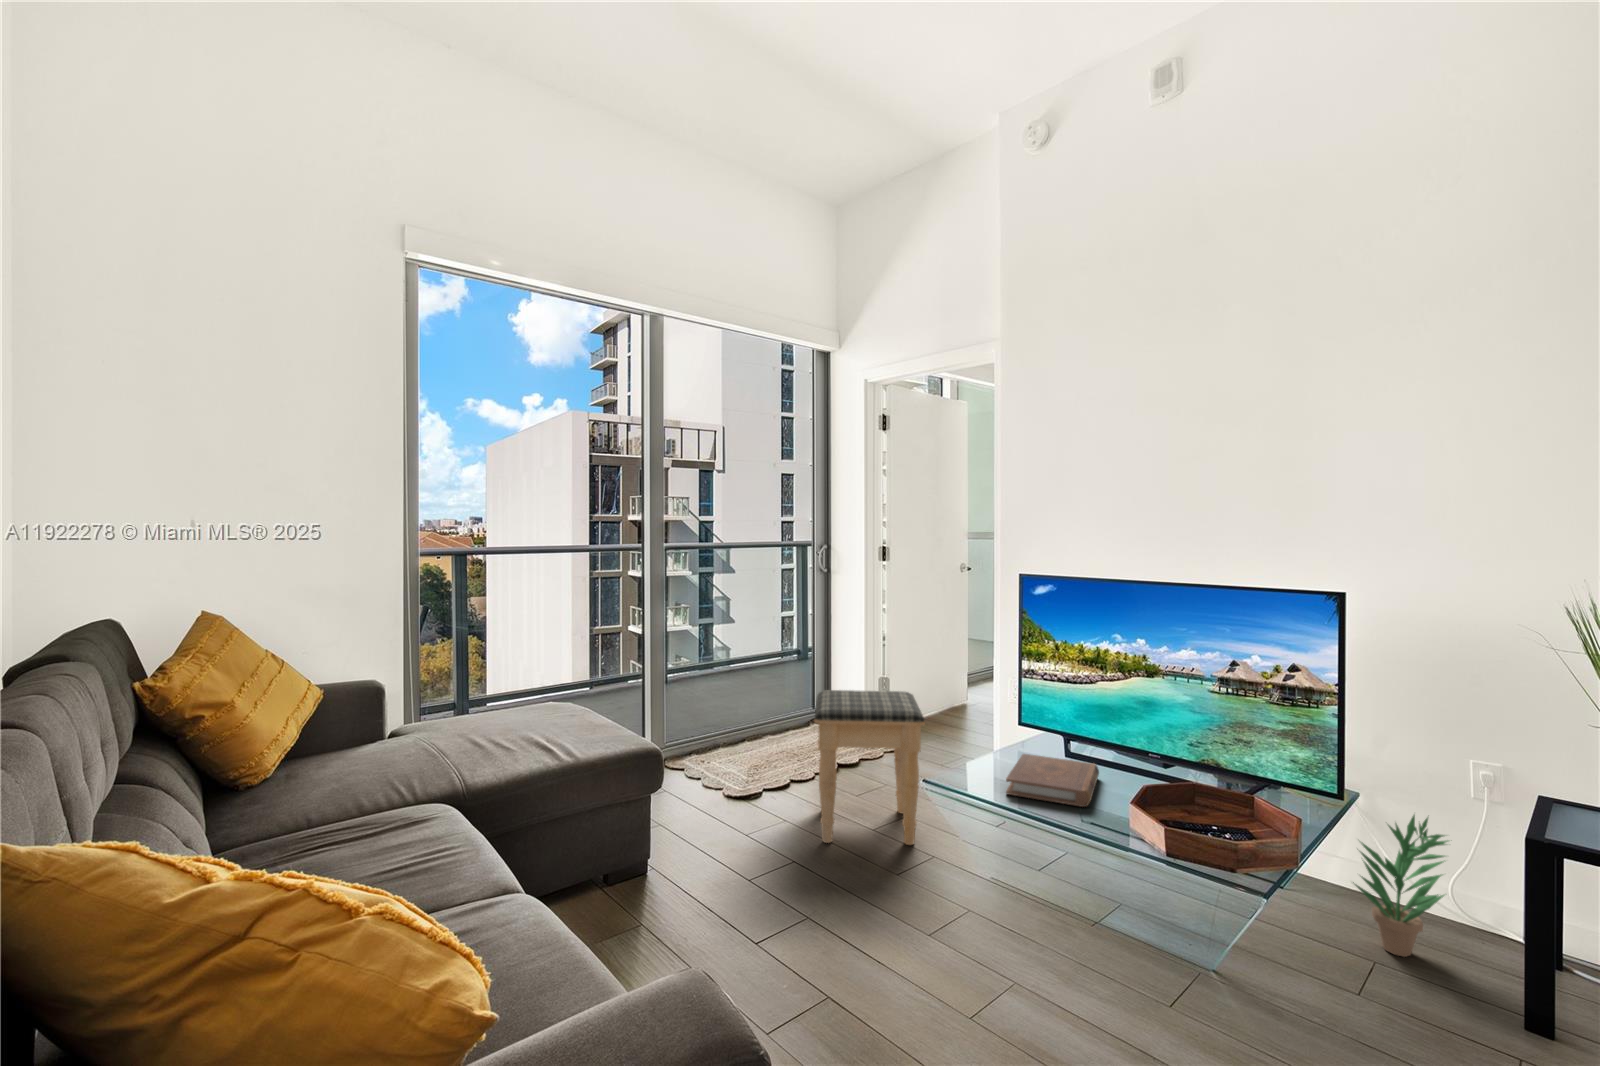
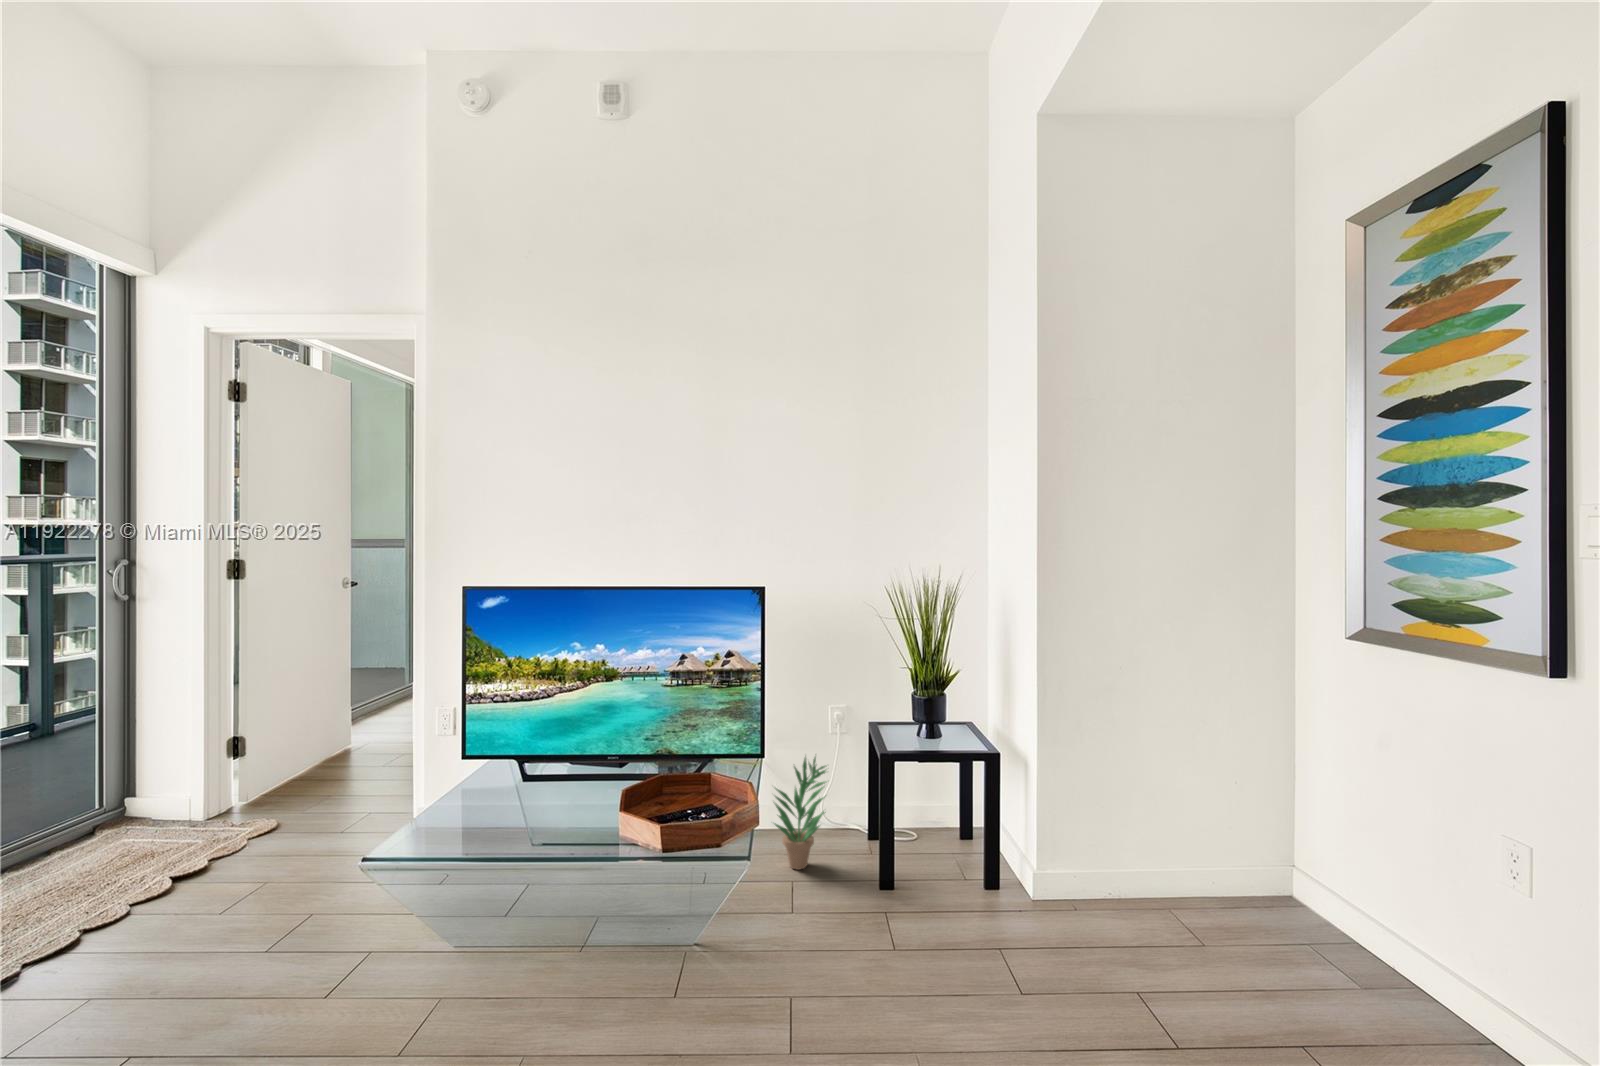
footstool: present [814,690,925,845] -> none [145,751,349,1006]
book: present [1006,754,1099,807] -> none [475,781,571,844]

